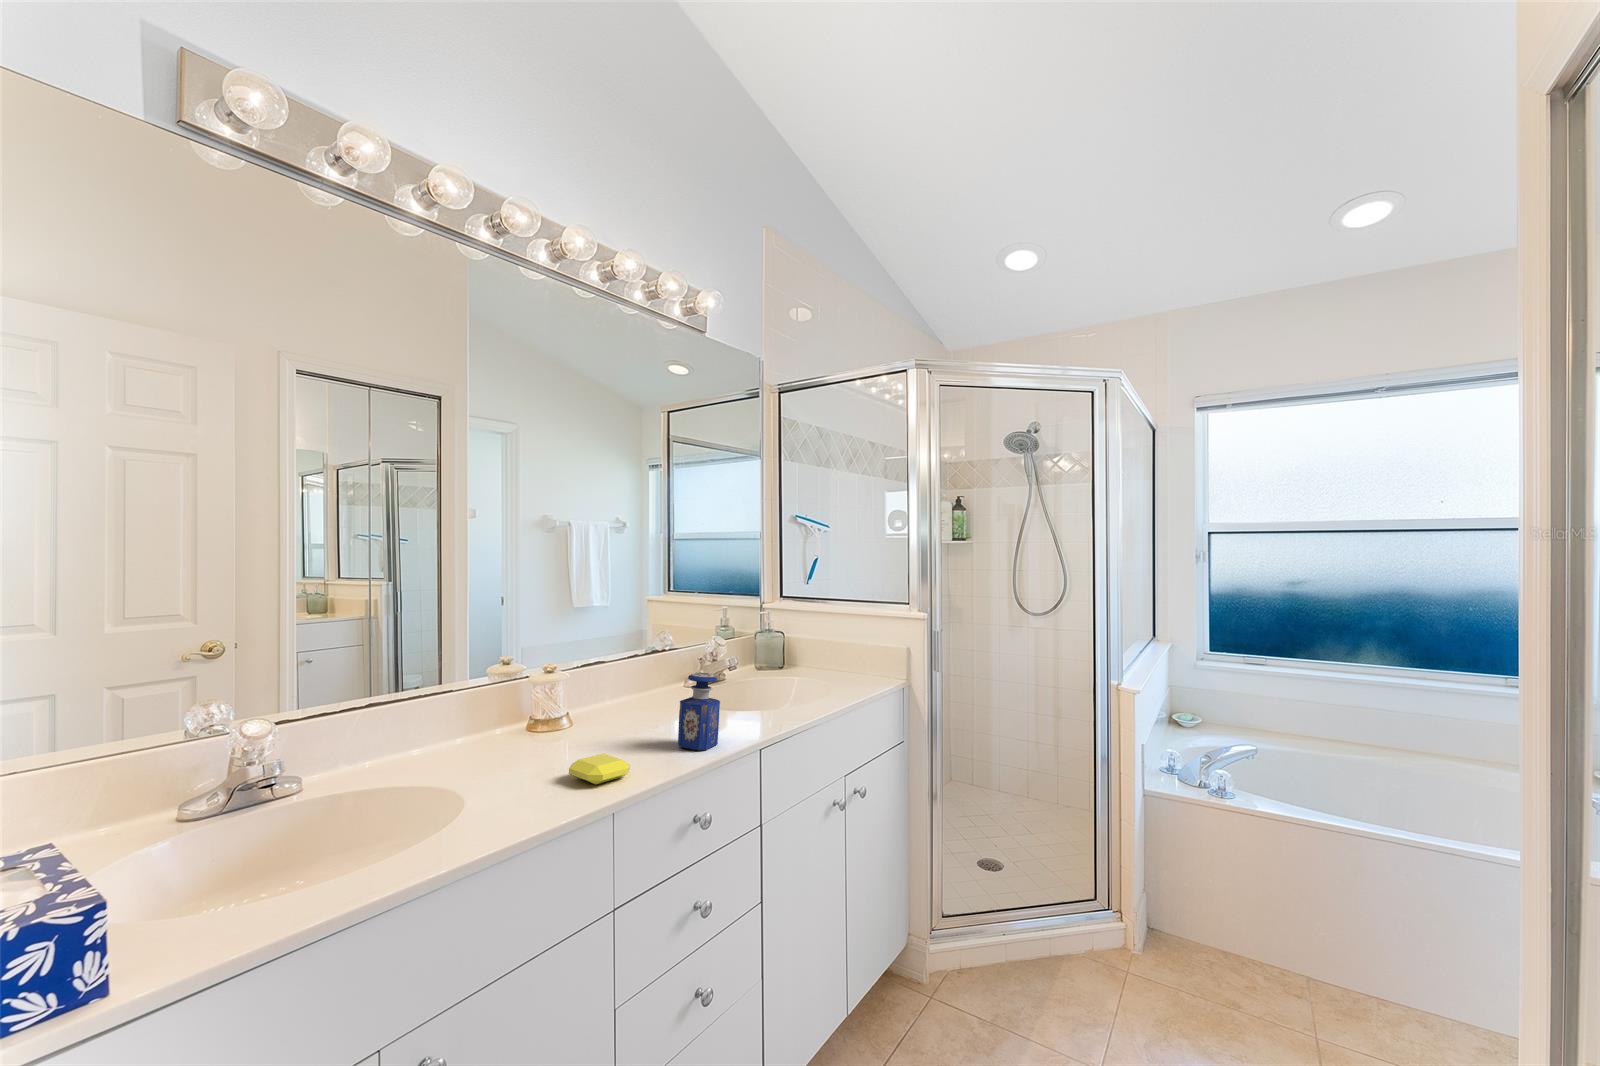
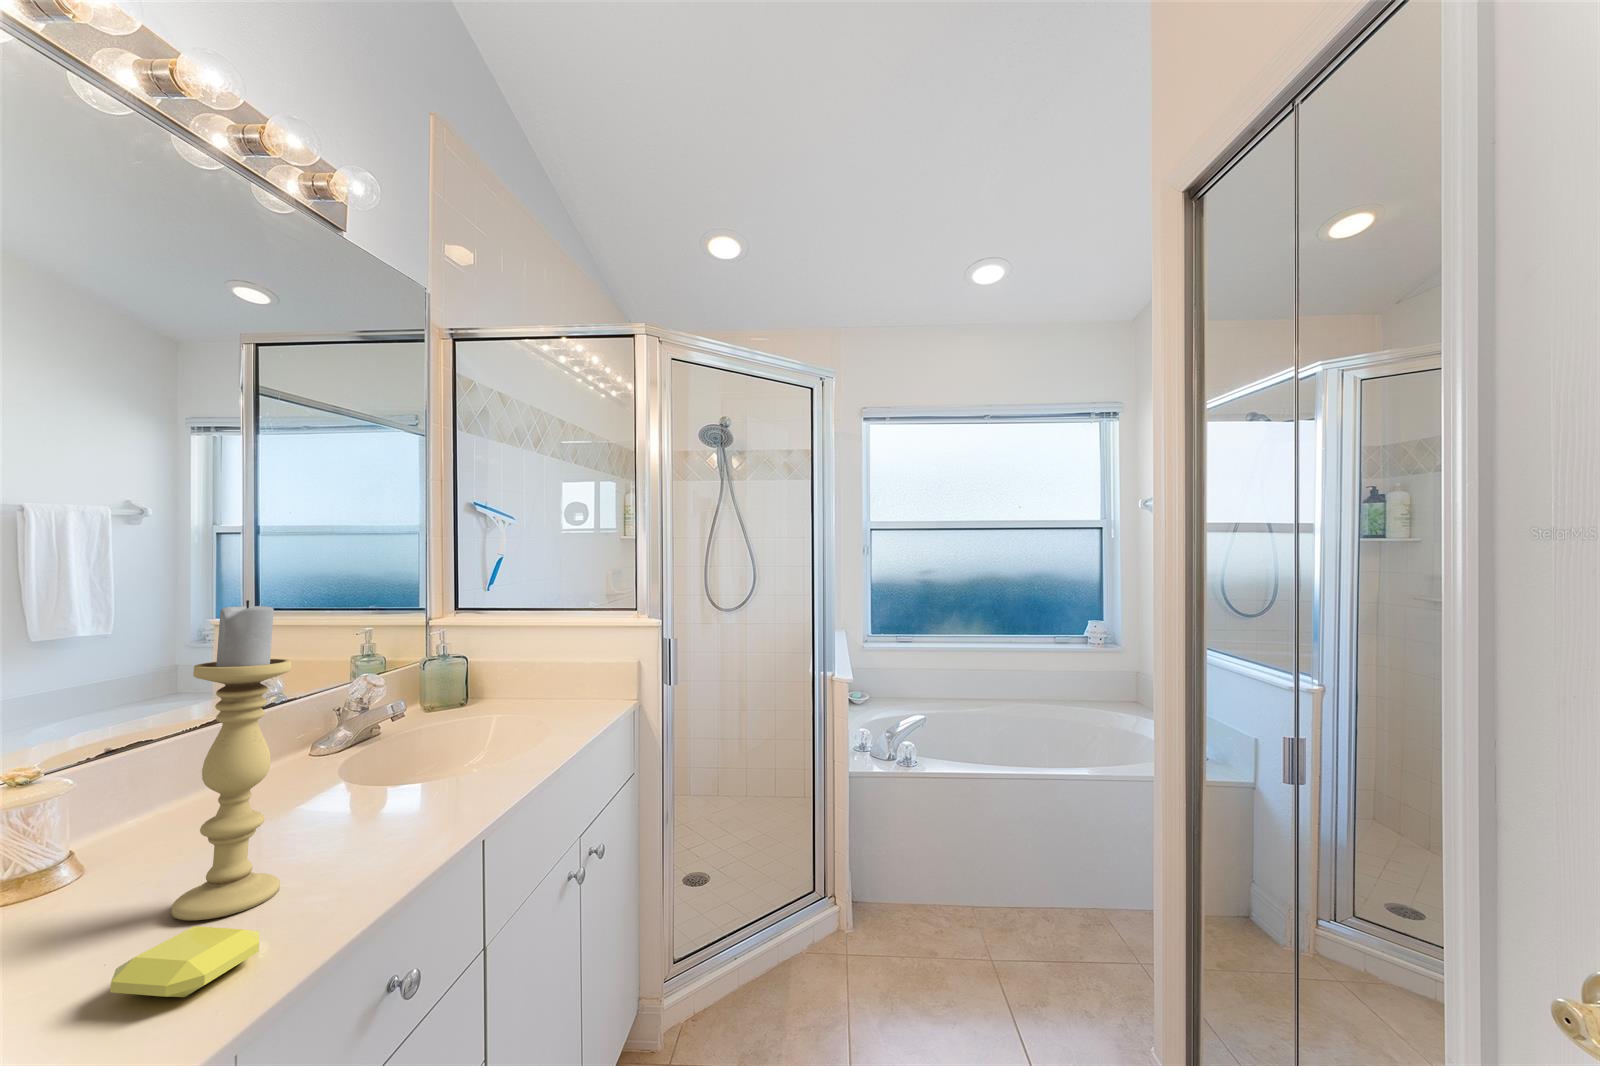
candle holder: none [600,579,655,756] -> present [171,600,292,920]
perfume bottle: present [678,673,720,750] -> none [340,740,416,868]

